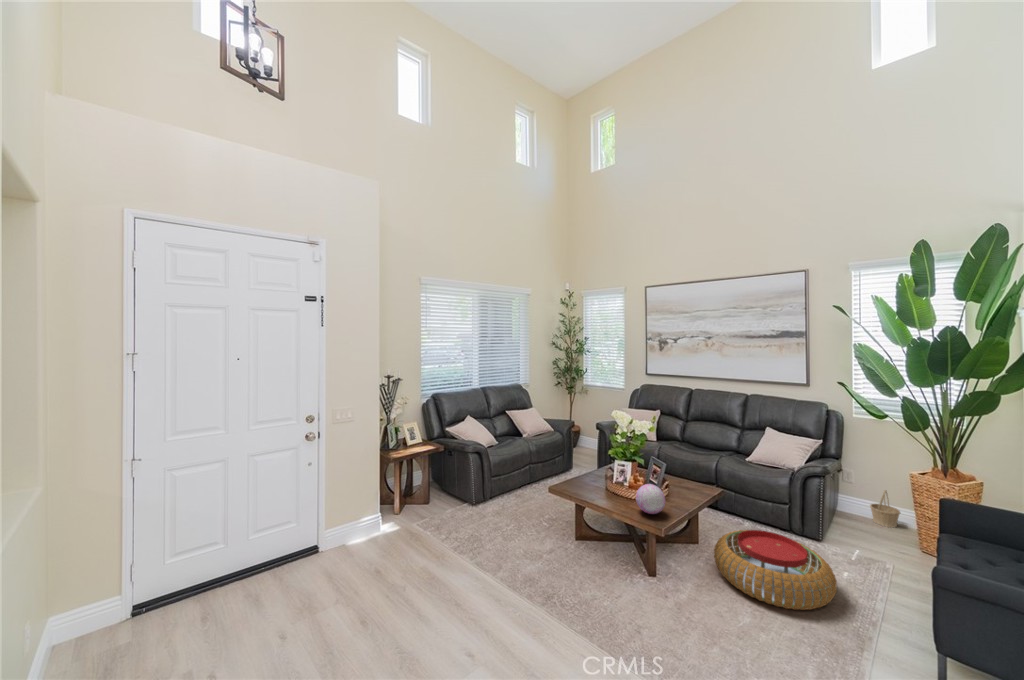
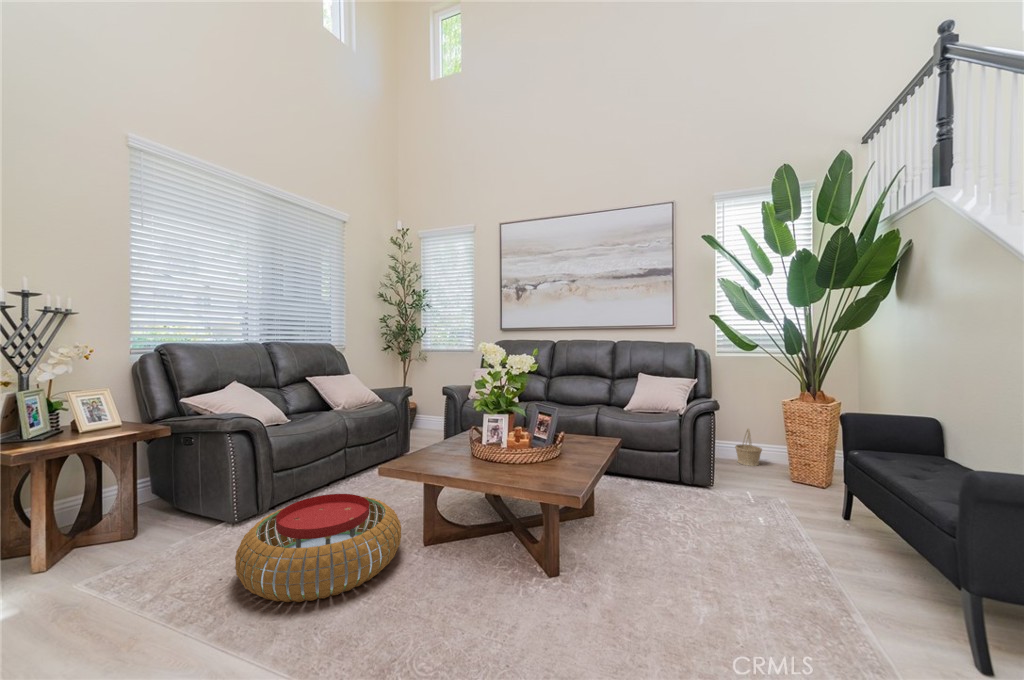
decorative orb: present [636,484,665,514] -> none [527,432,571,477]
pouf: present [714,530,837,610] -> present [235,494,401,603]

